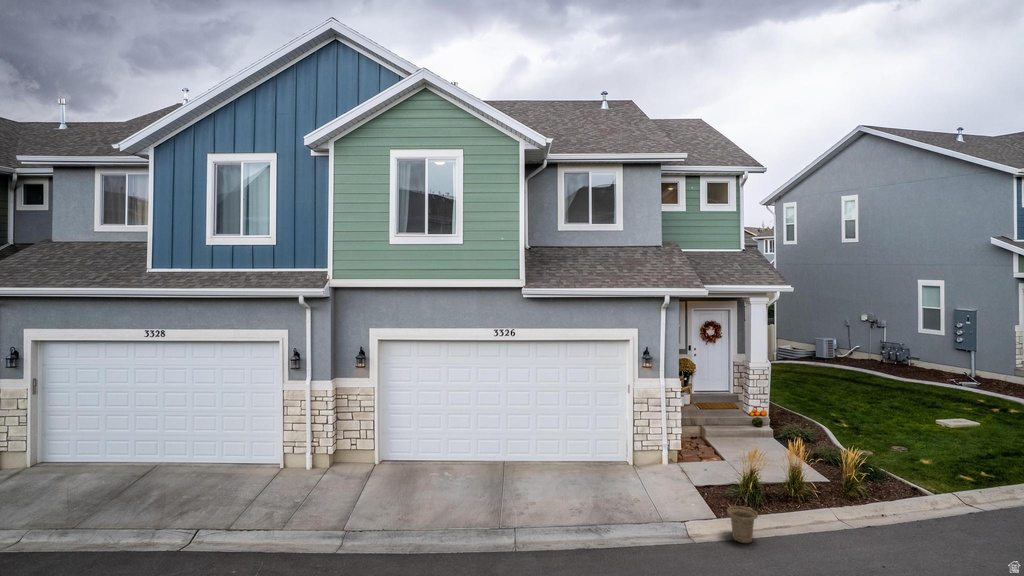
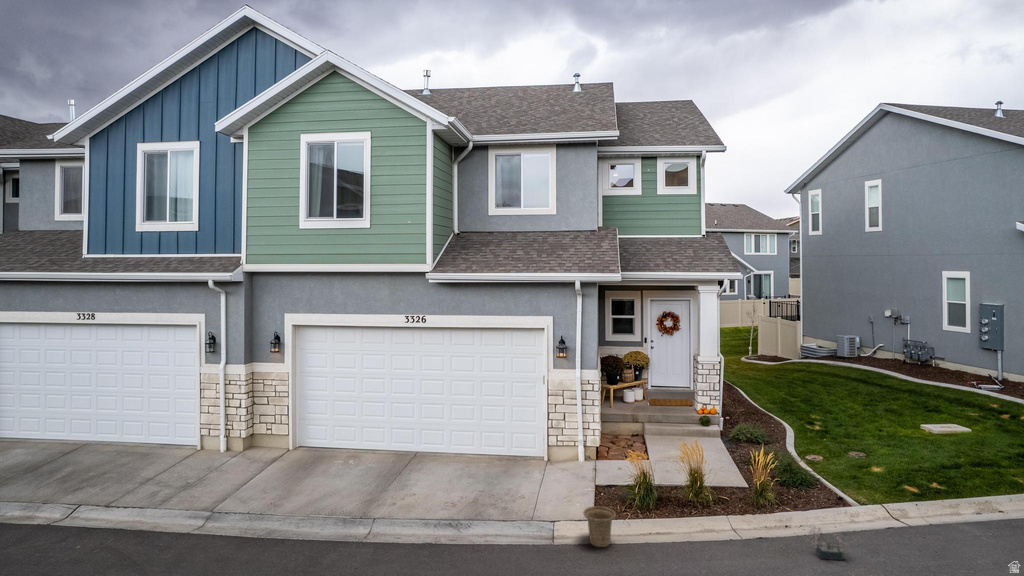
decorative plant: none [920,513,954,543] -> present [810,527,843,560]

